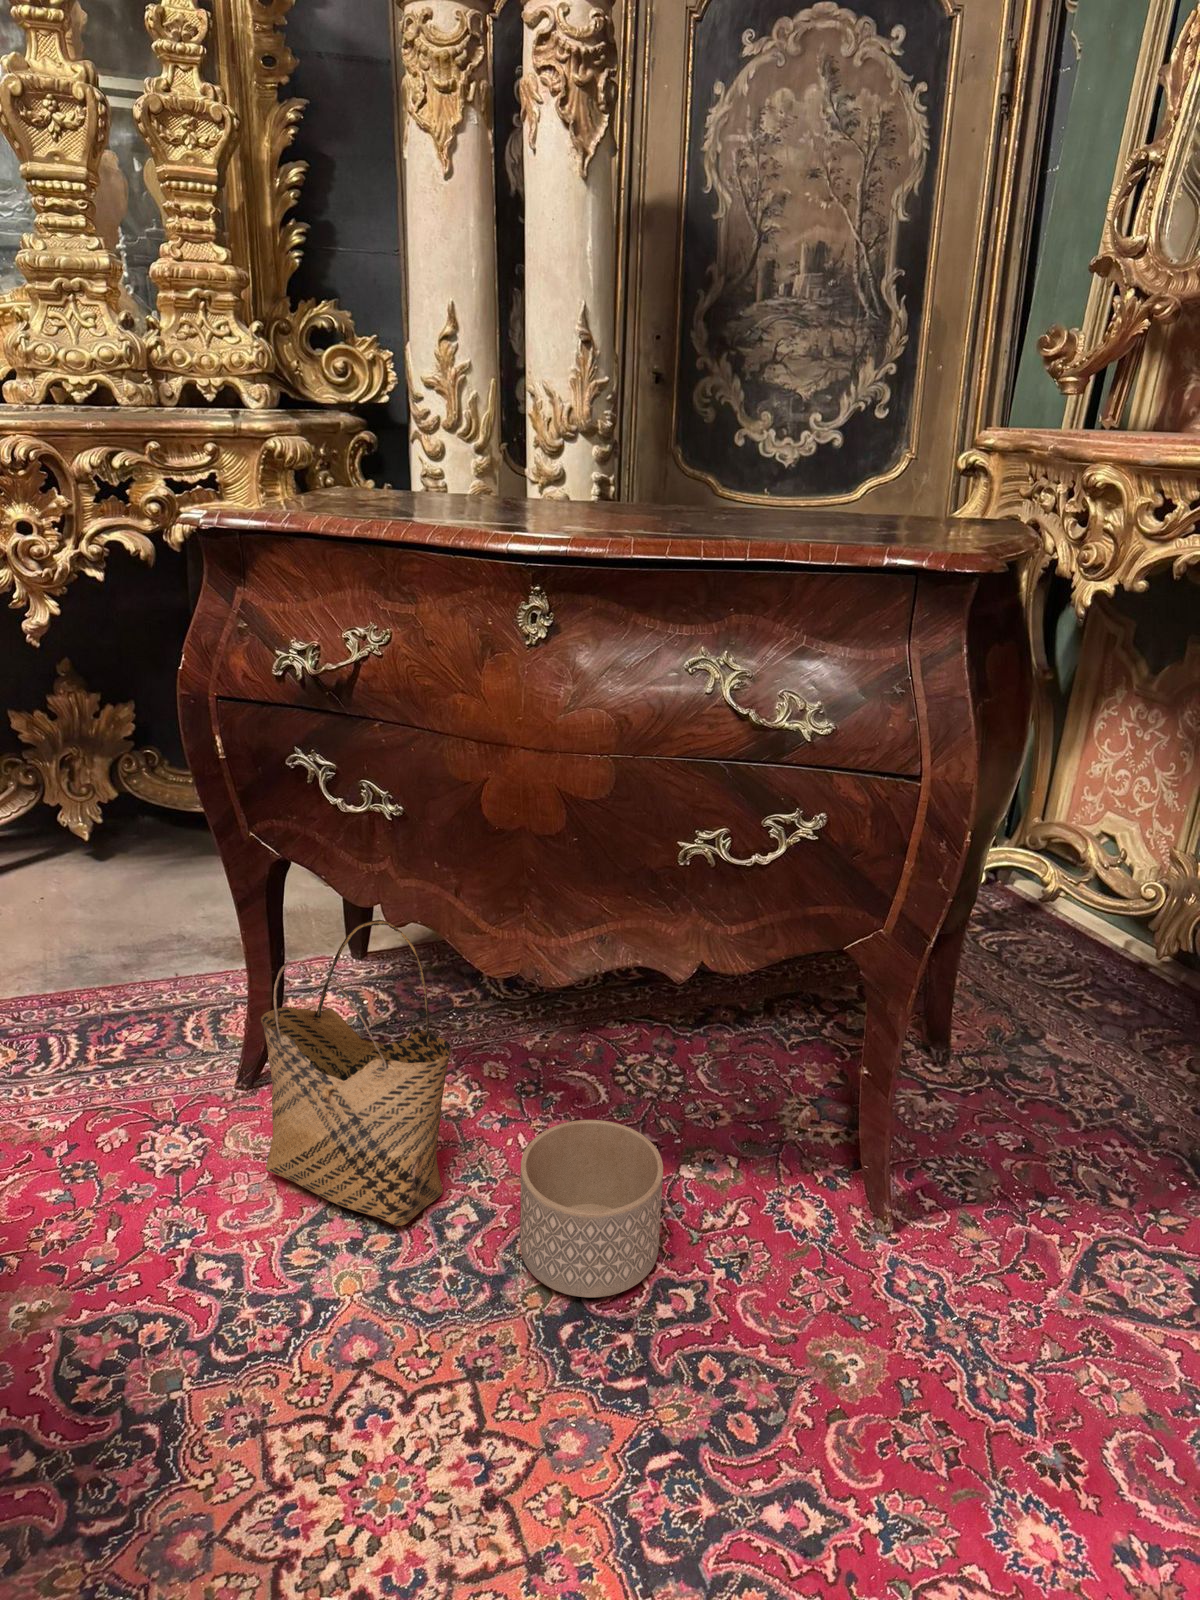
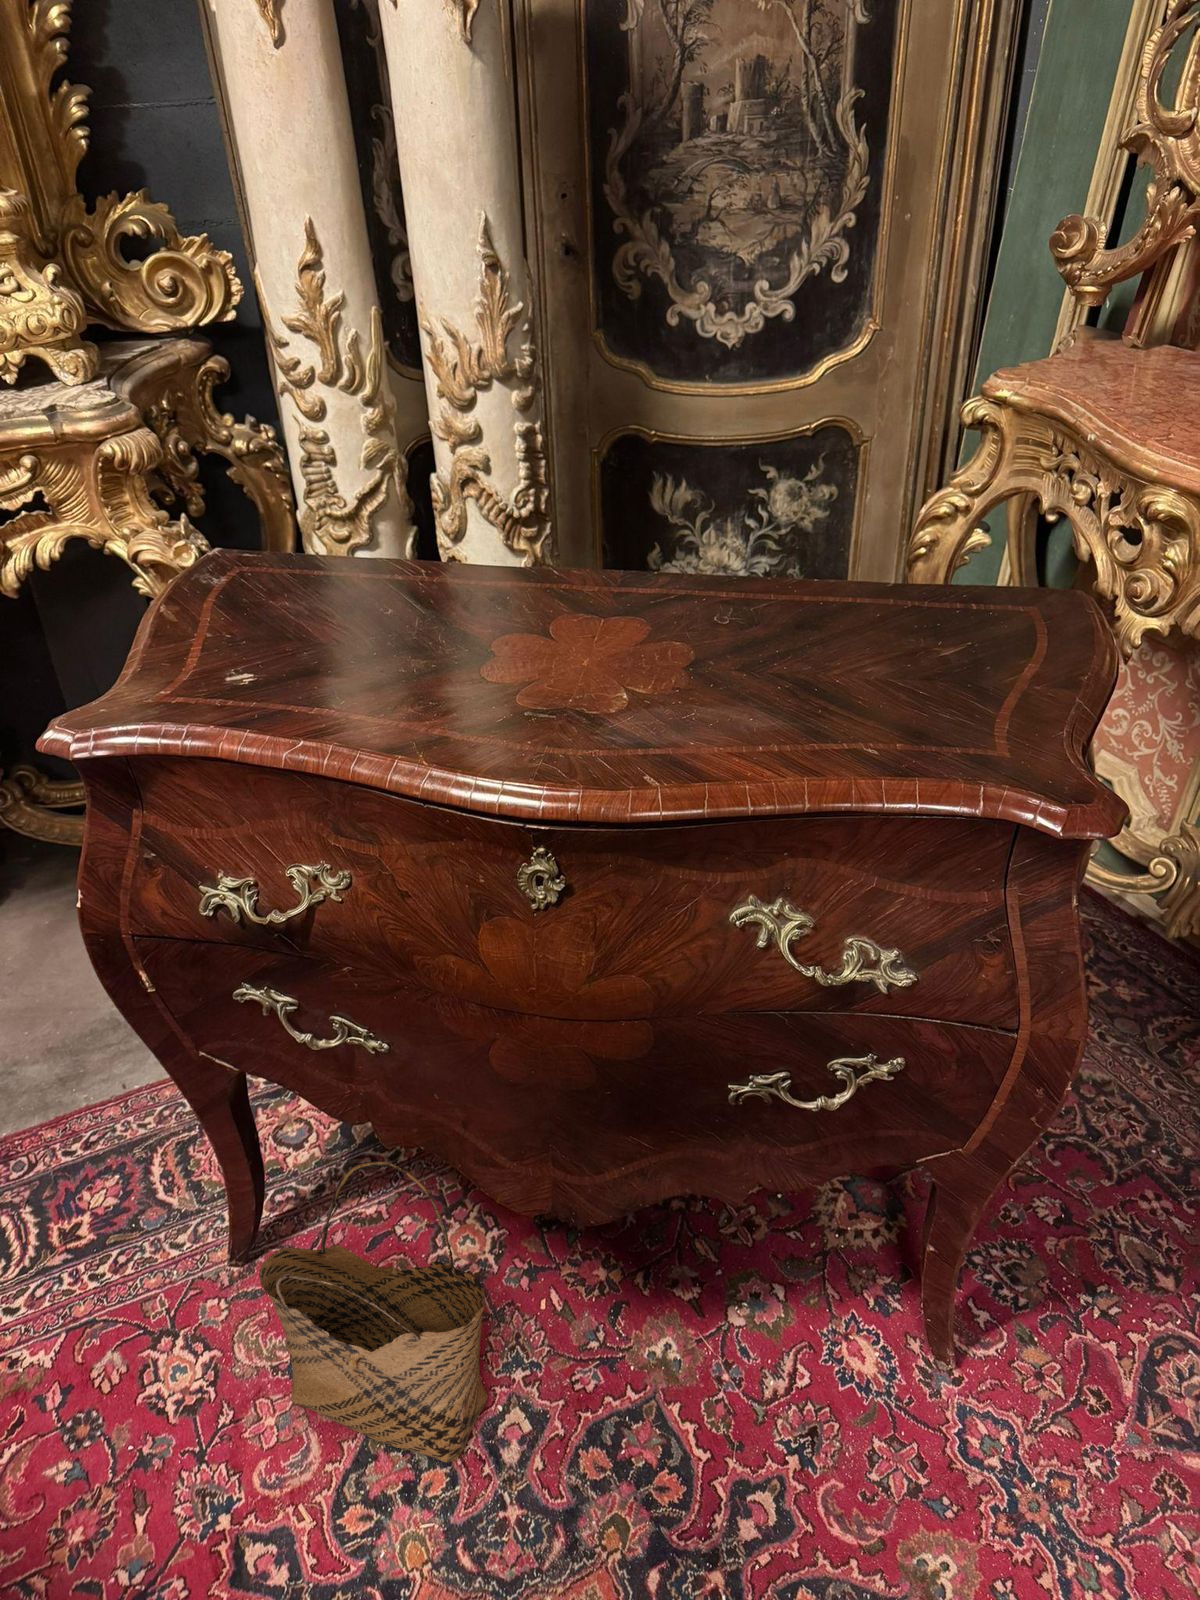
planter: present [520,1120,663,1297] -> none [581,1326,734,1534]

